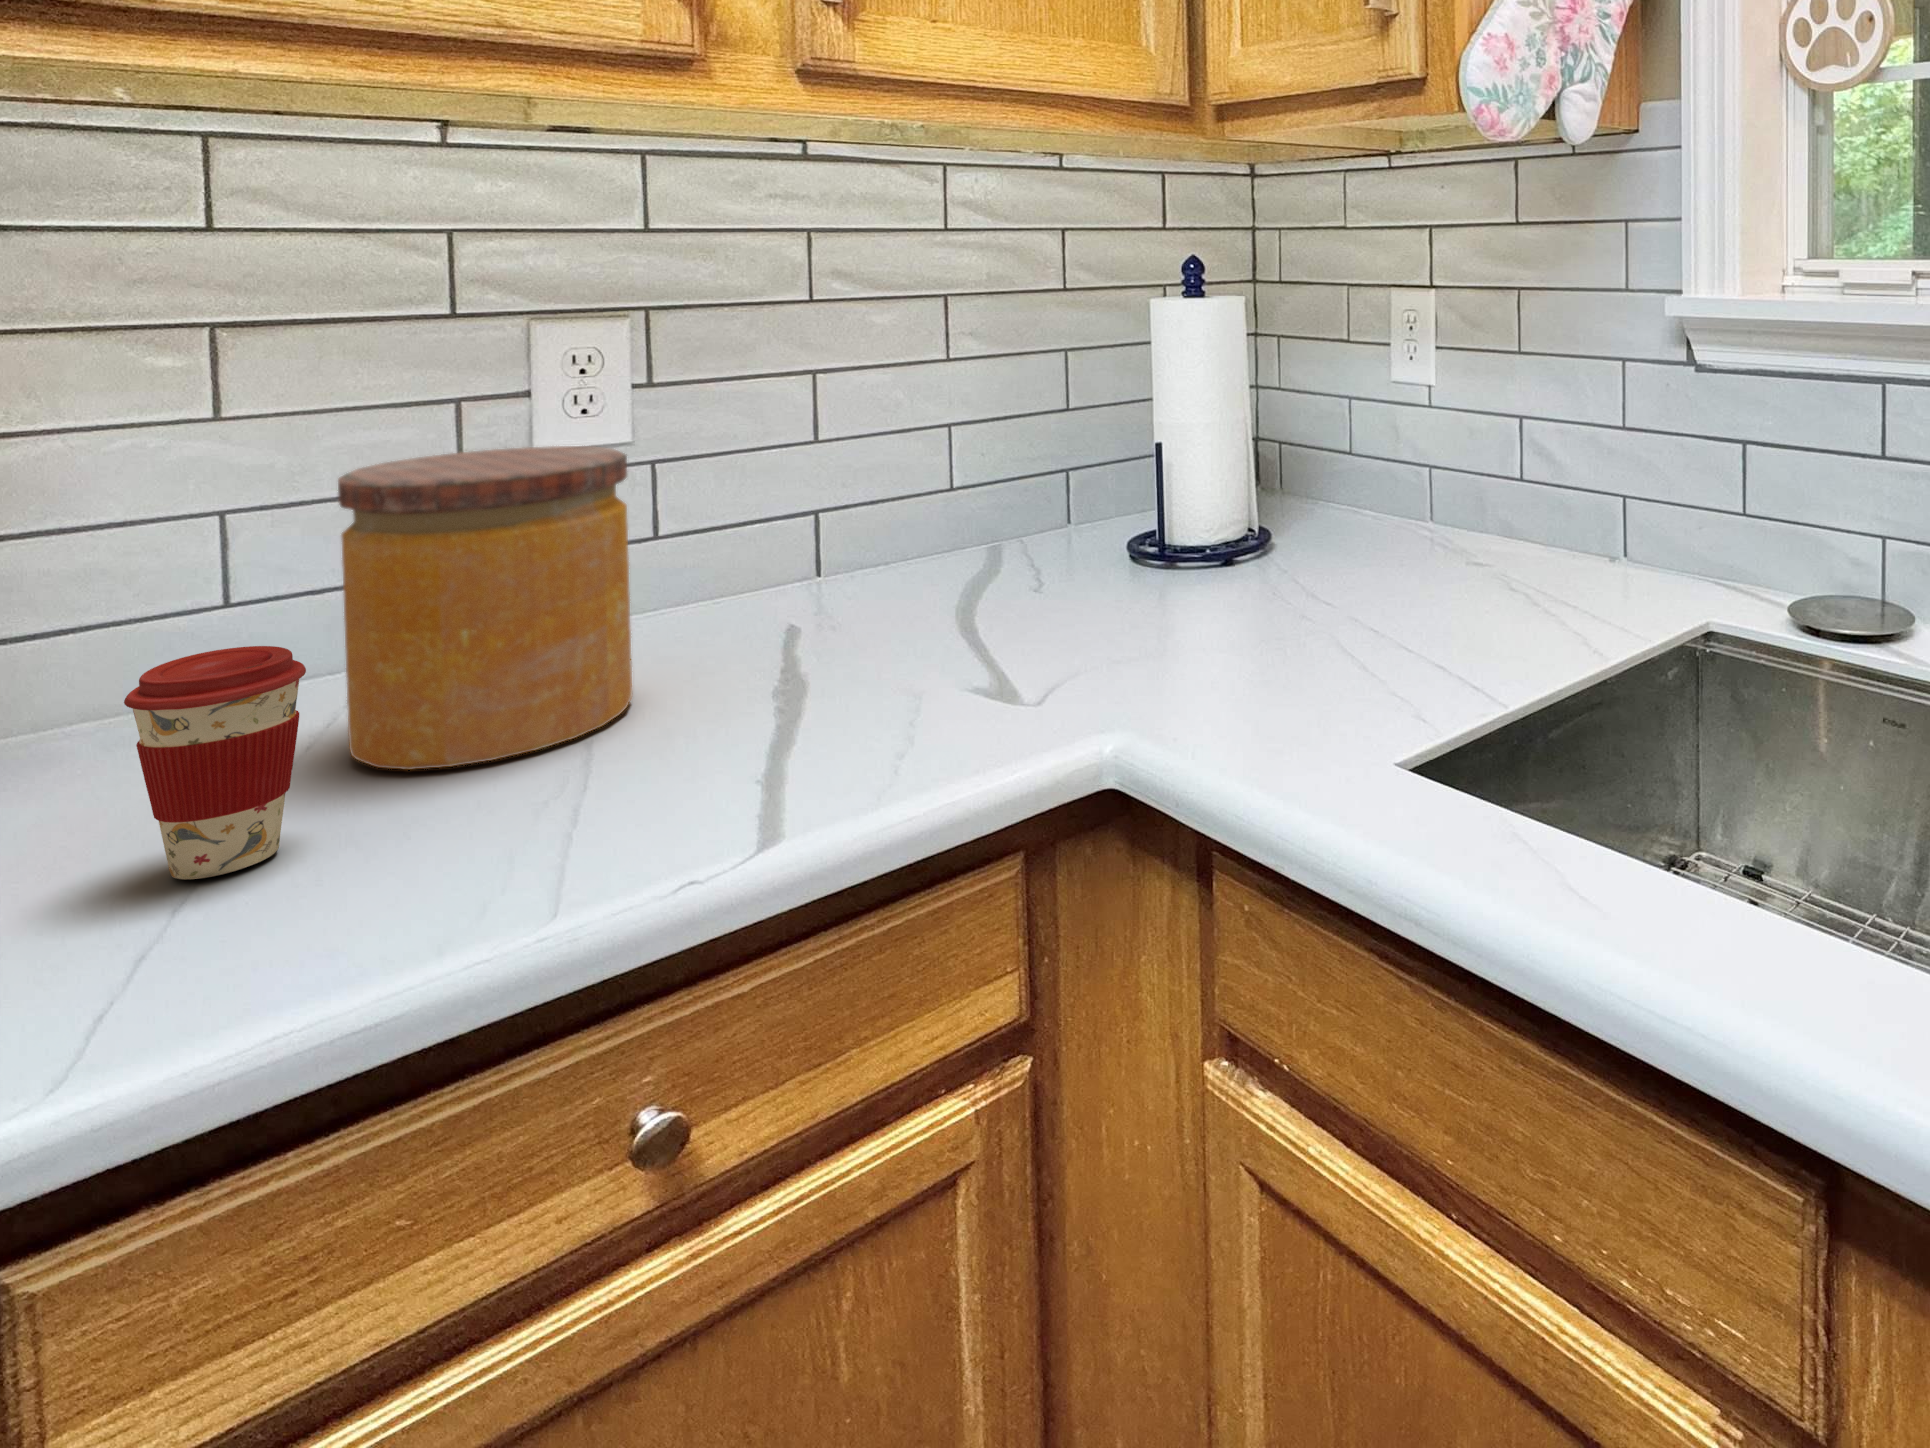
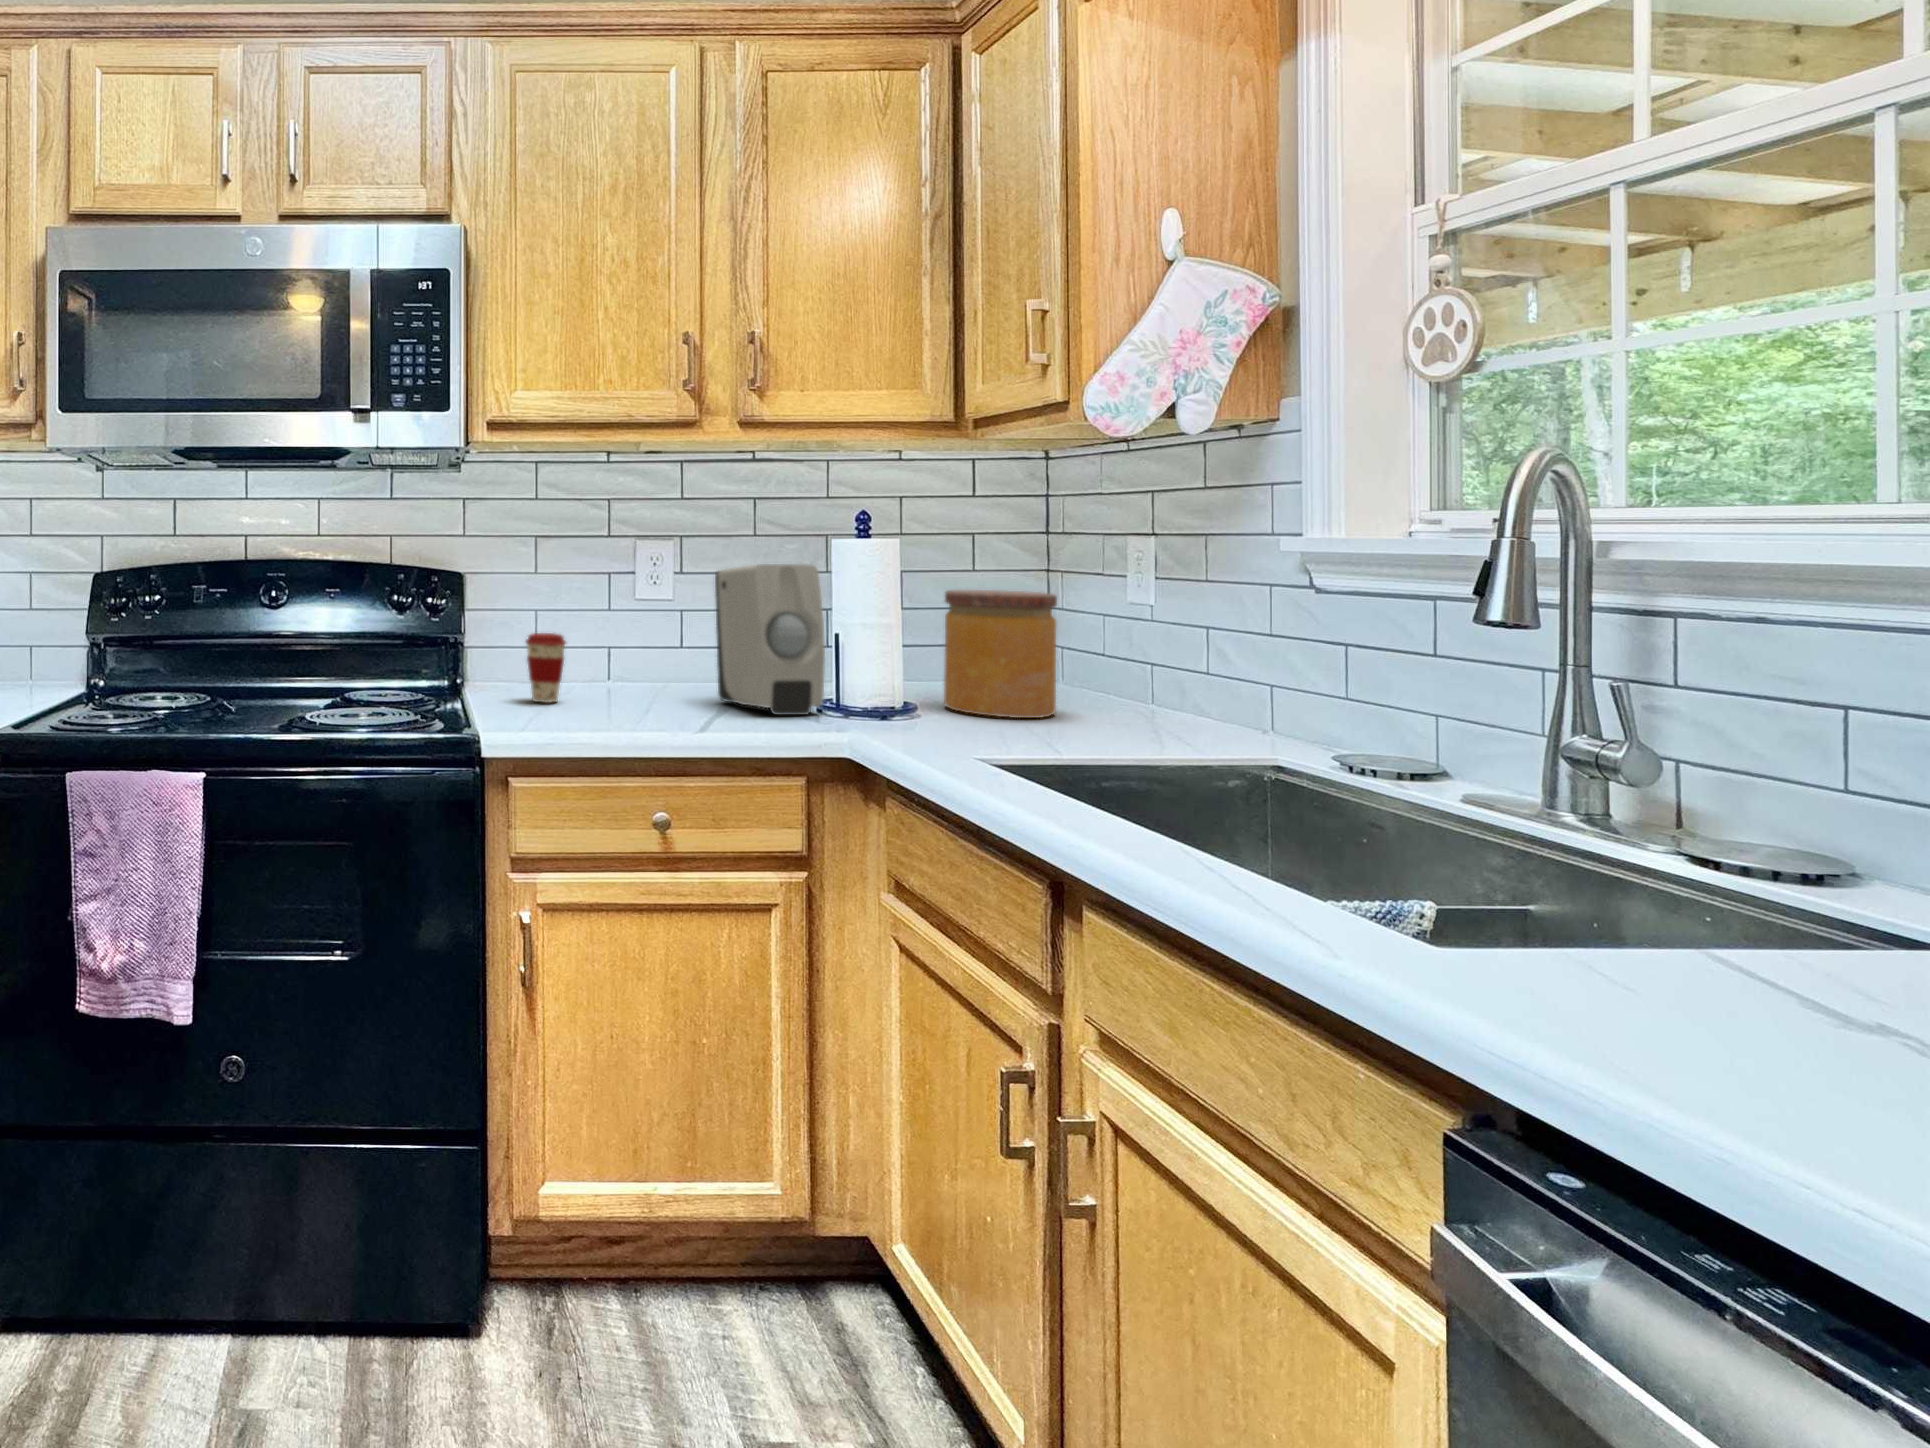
soap dispenser: none [765,381,1041,727] -> present [715,564,825,715]
jar: present [338,446,632,770] -> present [944,590,1057,718]

